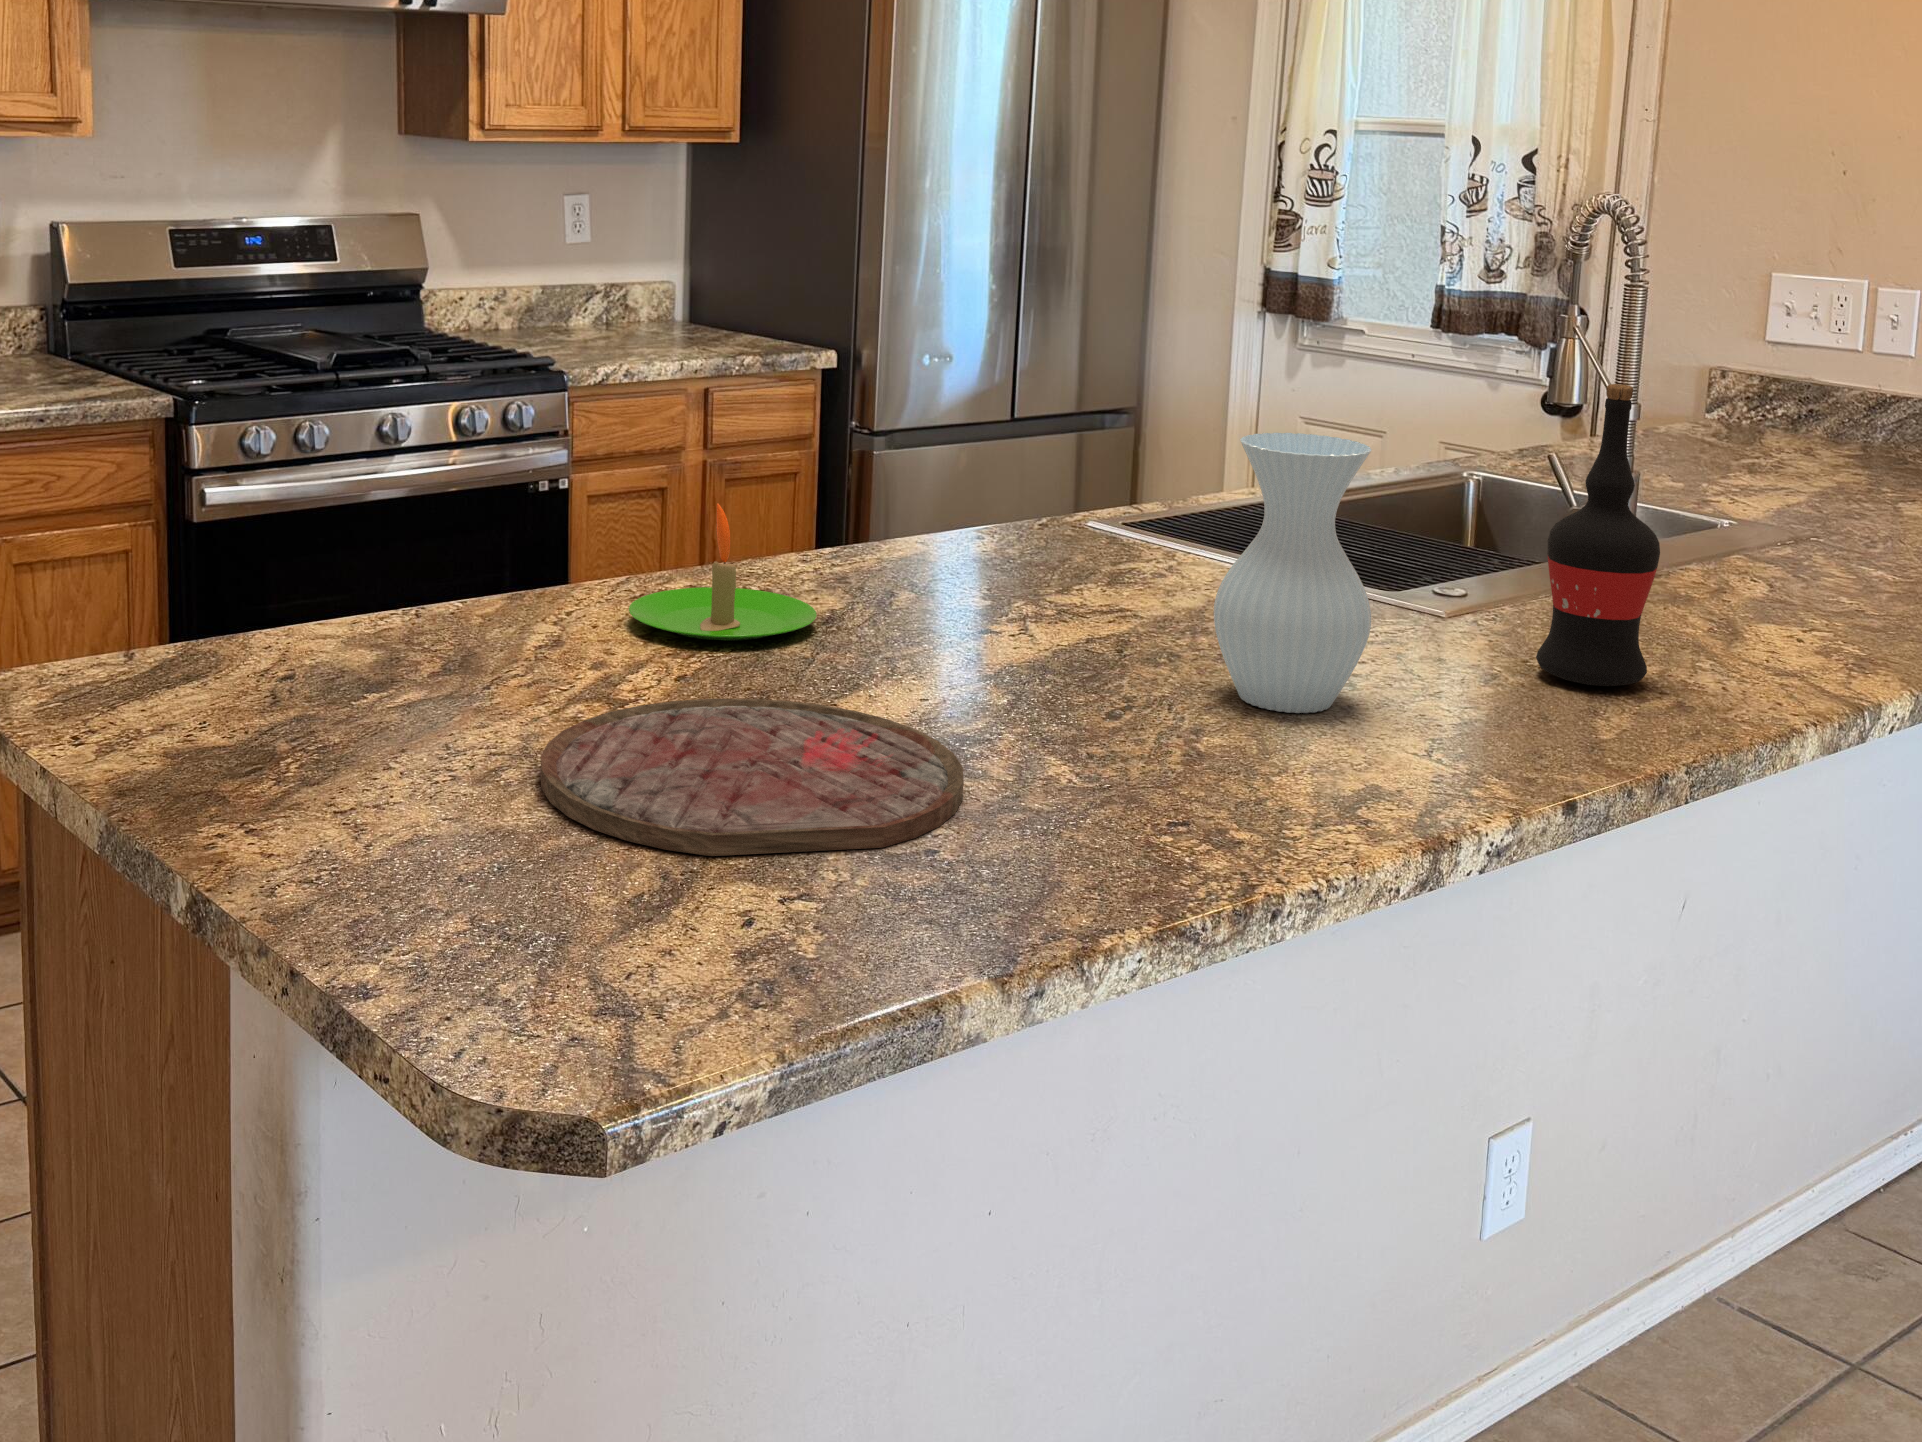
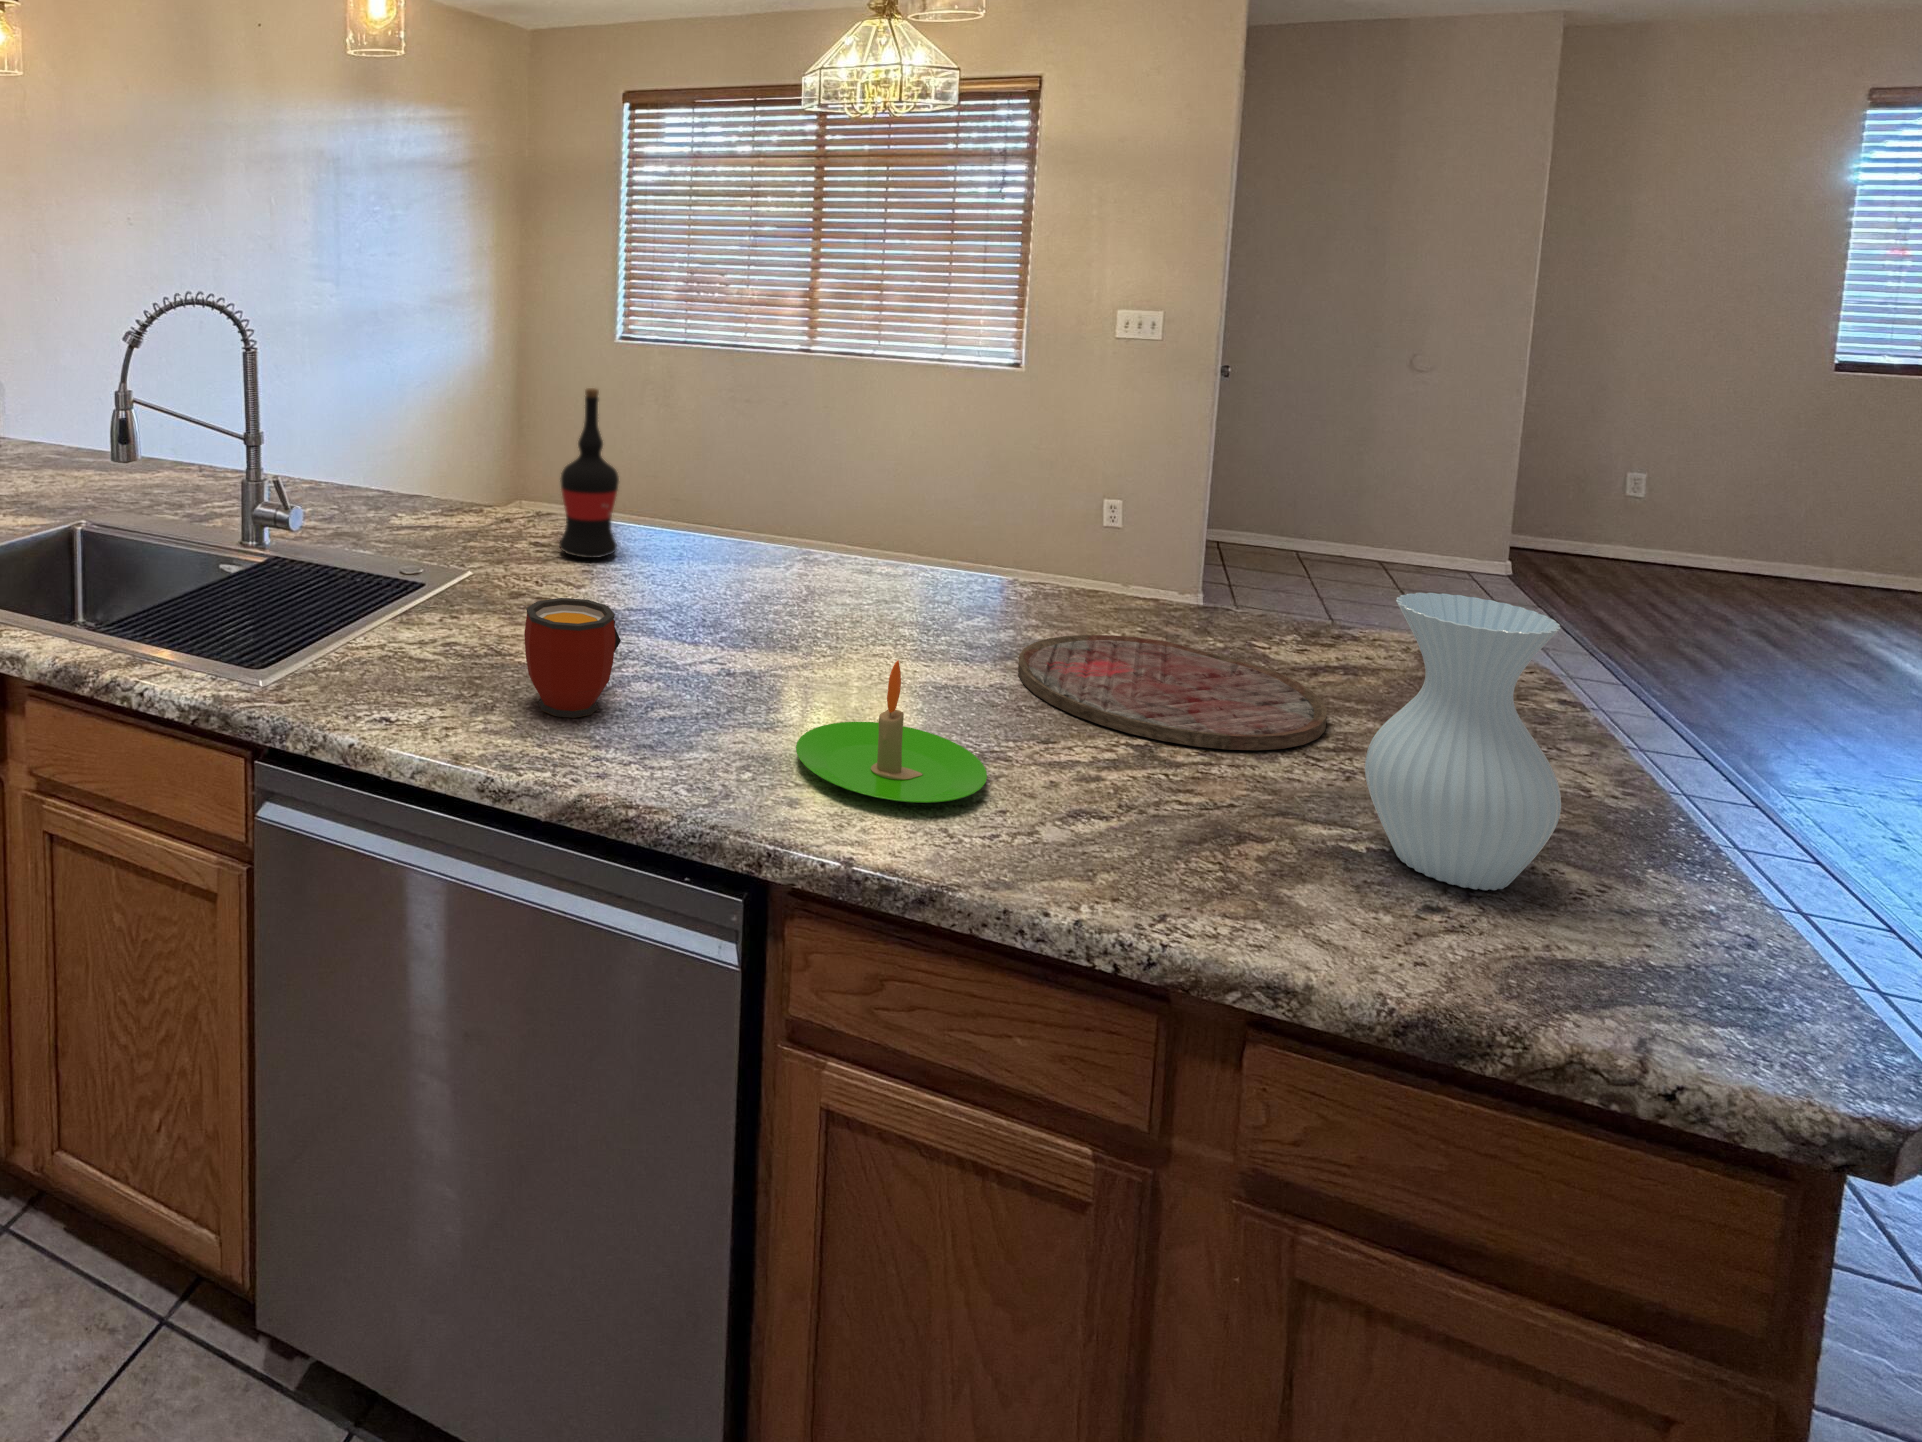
vase: present [1214,433,1372,713] -> present [1365,593,1561,890]
mug: none [935,470,1030,587] -> present [524,598,621,718]

